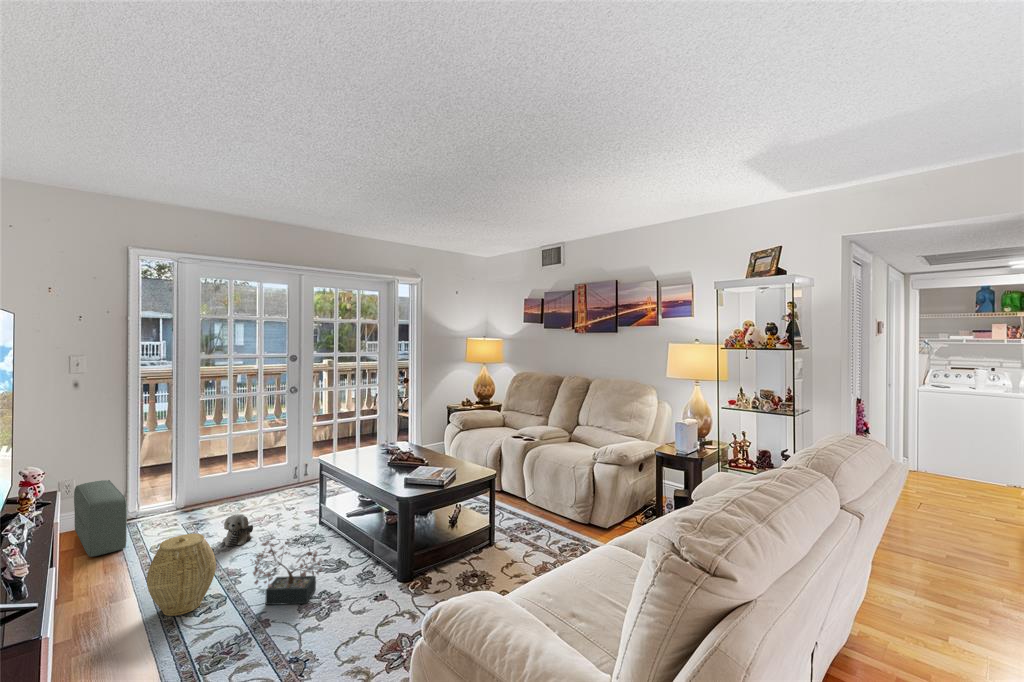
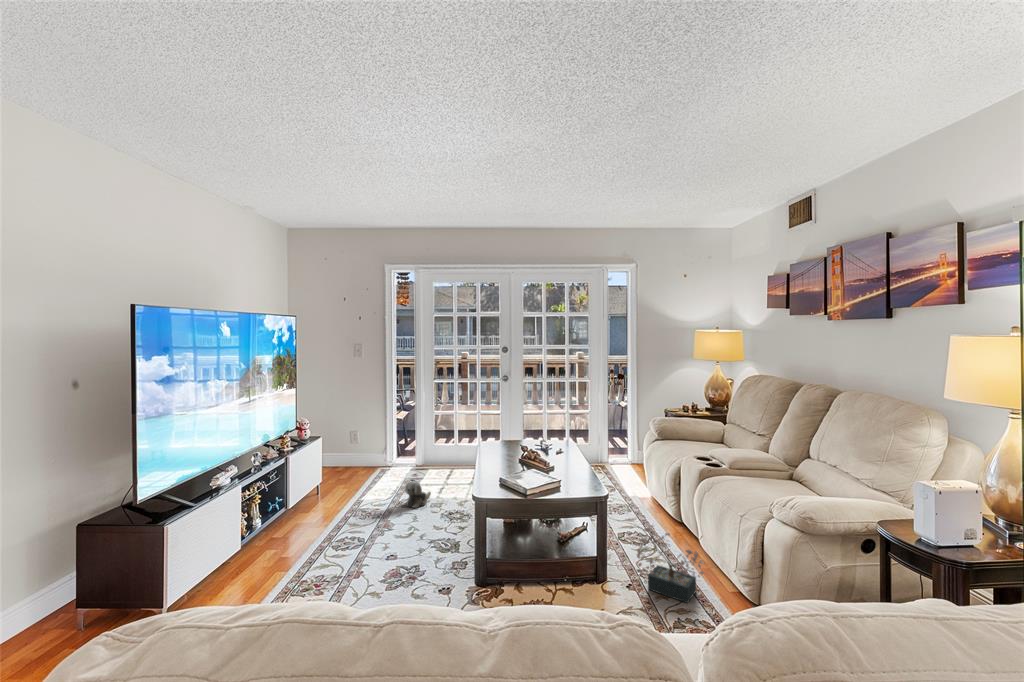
pouf: present [74,480,127,557] -> none [337,437,372,491]
woven basket: present [147,534,216,616] -> none [311,488,359,549]
decorative plant: present [251,538,323,605] -> present [637,525,704,603]

